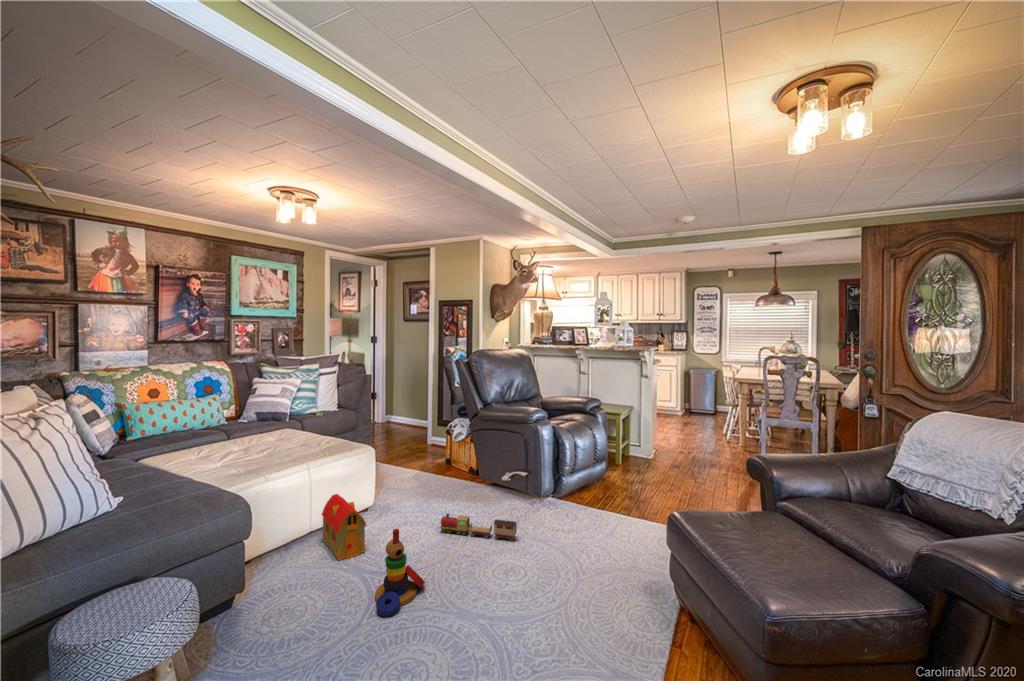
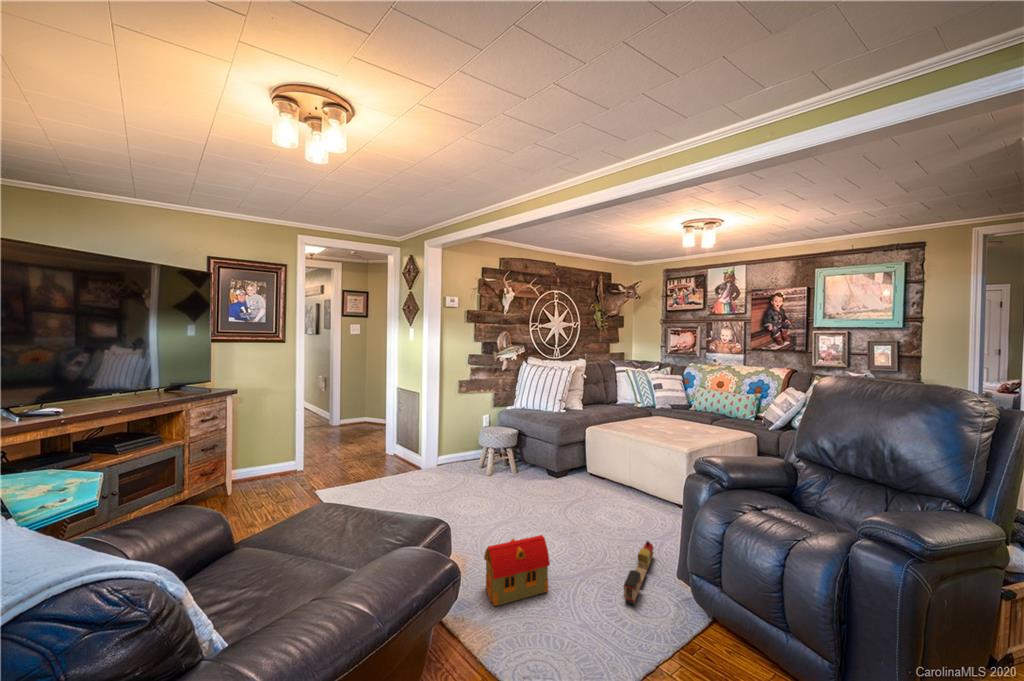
toy house: present [321,494,367,560] -> present [484,535,550,606]
stacking toy: present [375,529,425,617] -> none [523,483,561,537]

